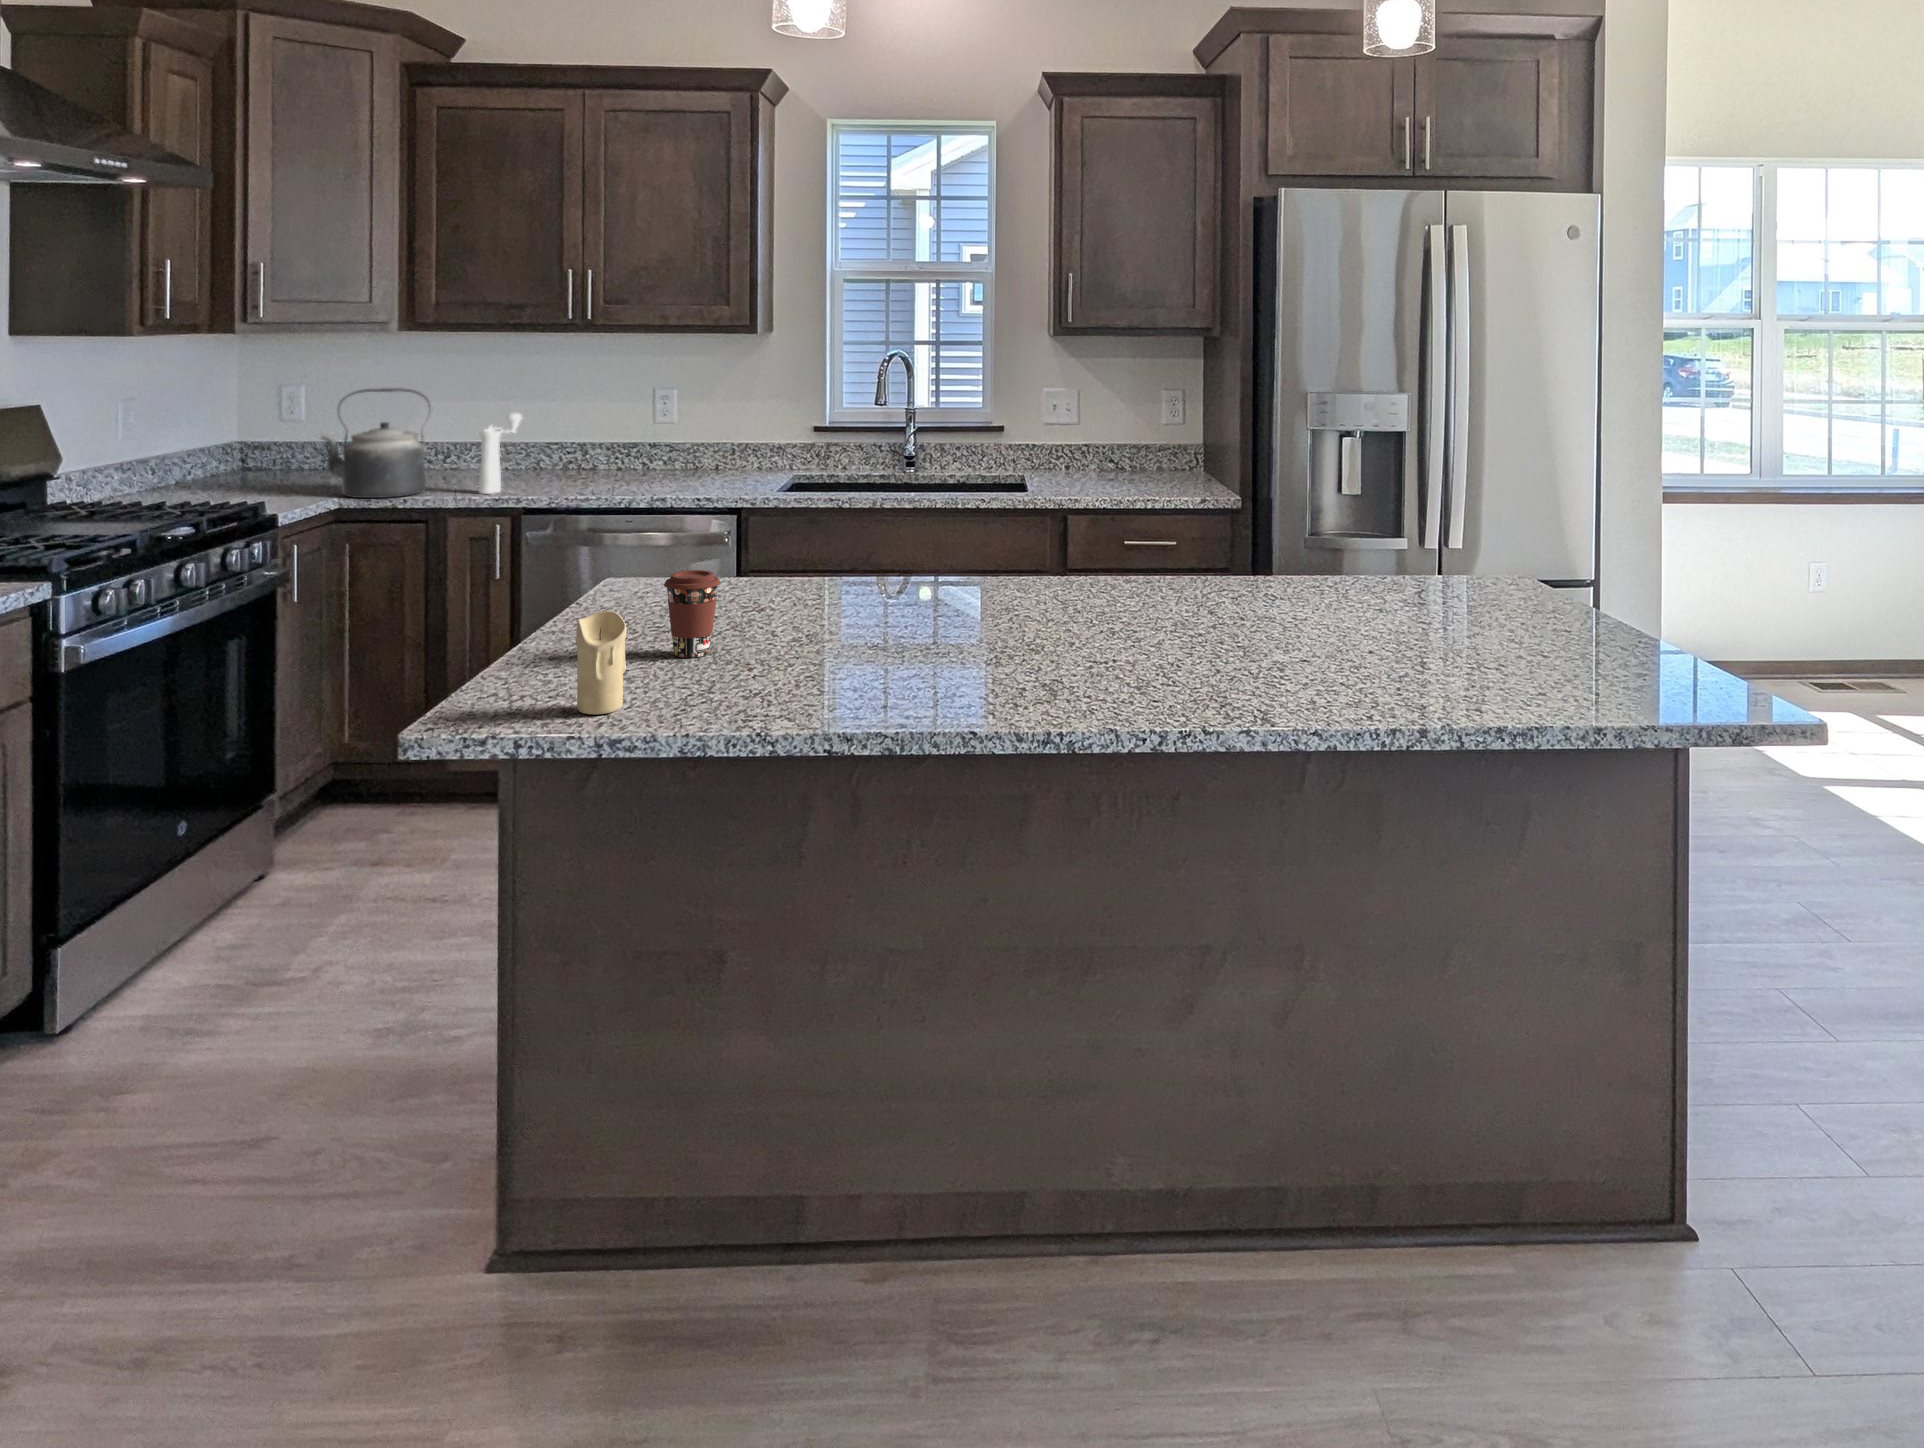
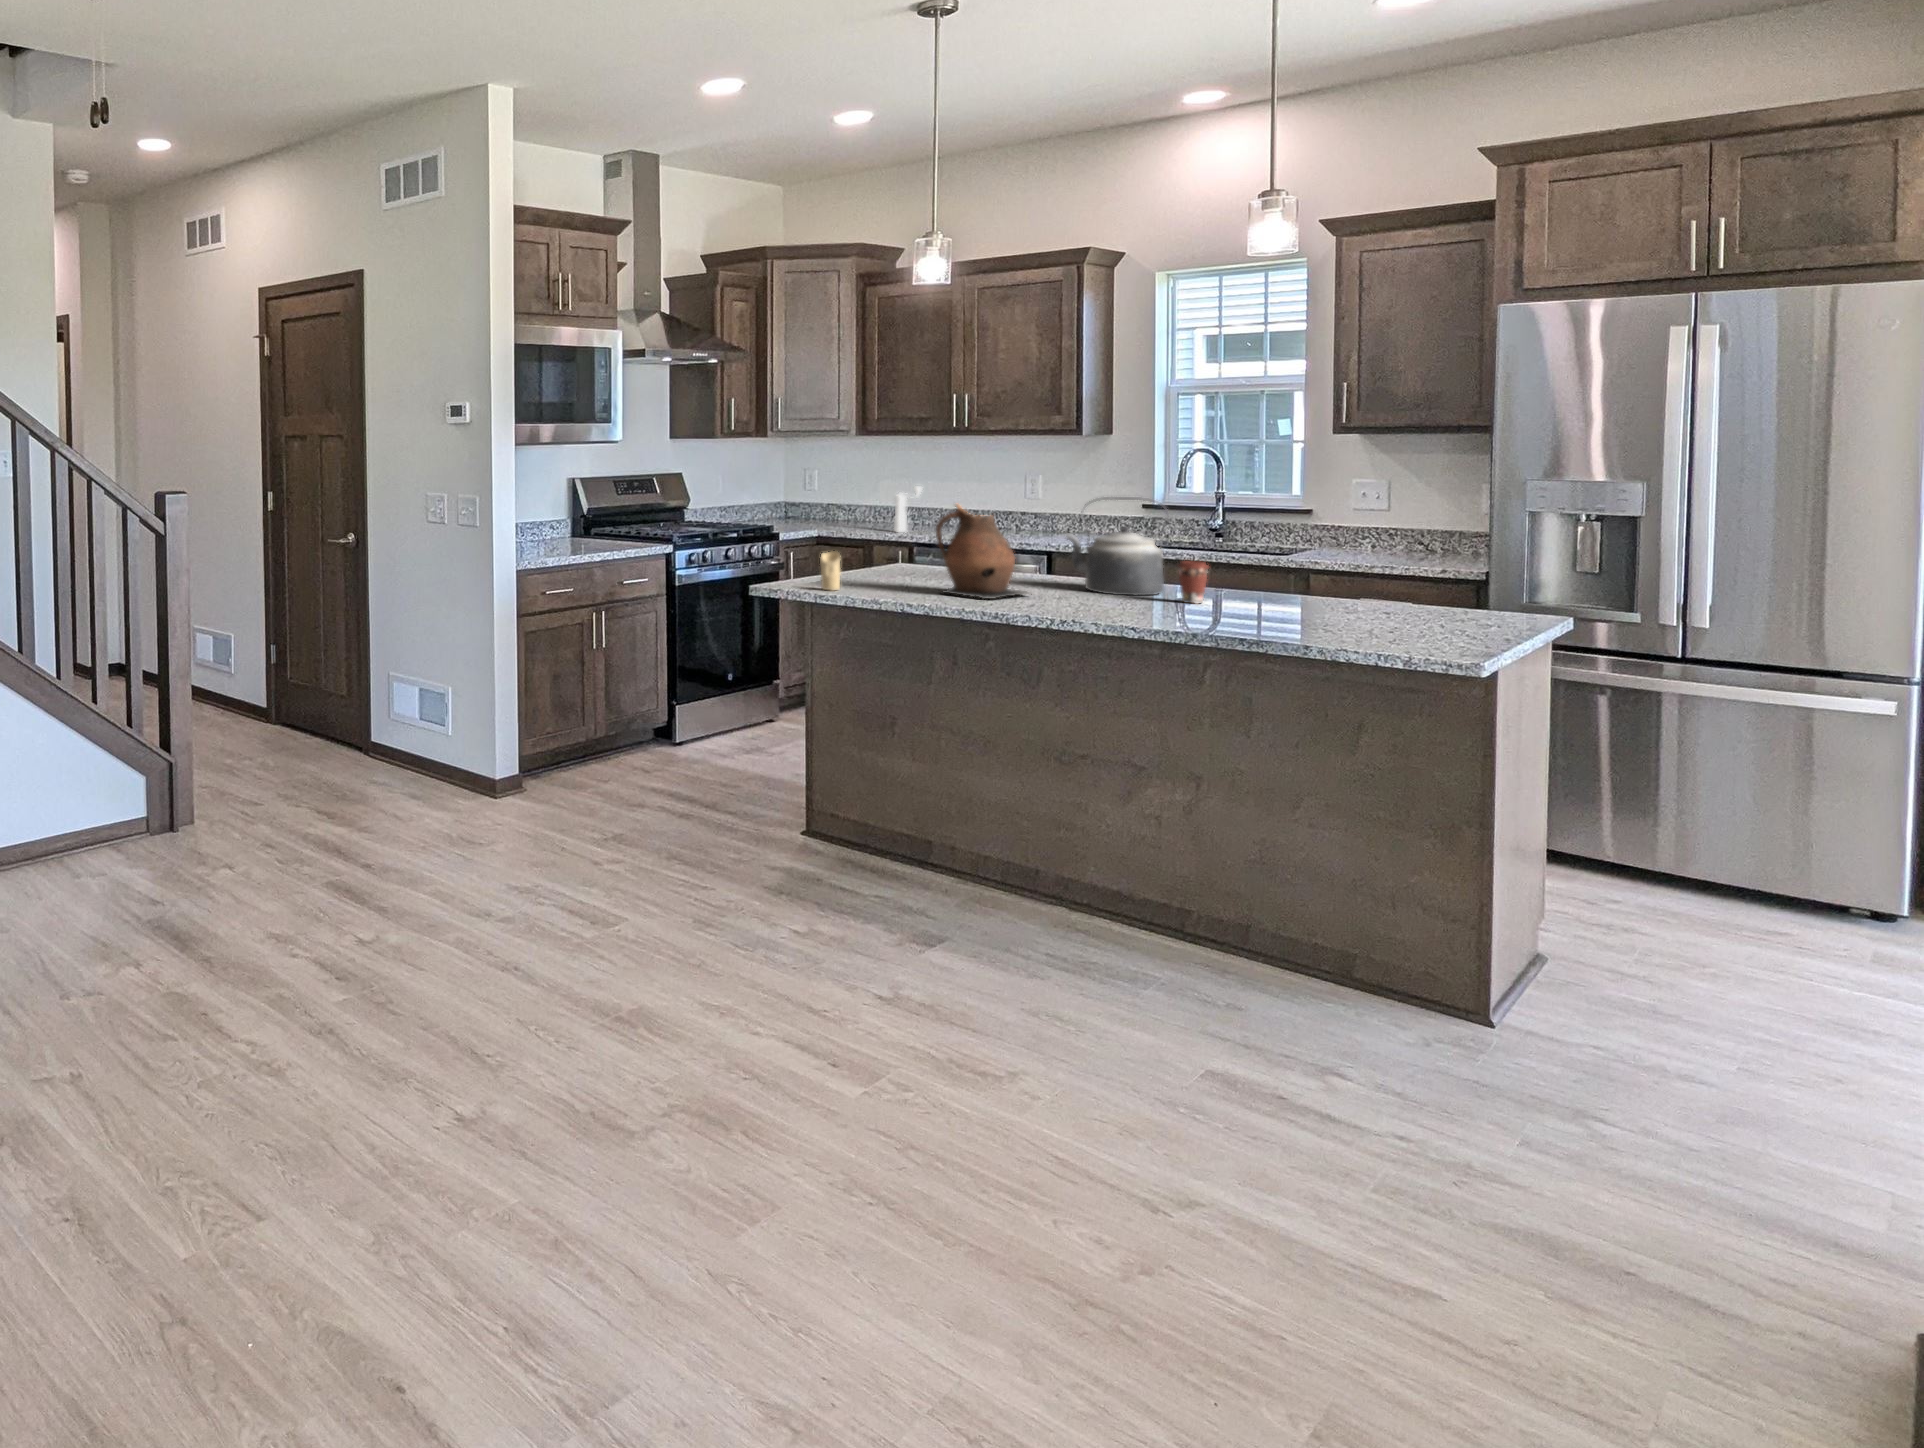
kettle: present [321,388,431,498] -> present [1067,497,1164,596]
ceramic pitcher: none [805,473,970,680] -> present [936,504,1032,599]
coffee cup: present [664,570,721,658] -> present [1178,561,1209,603]

